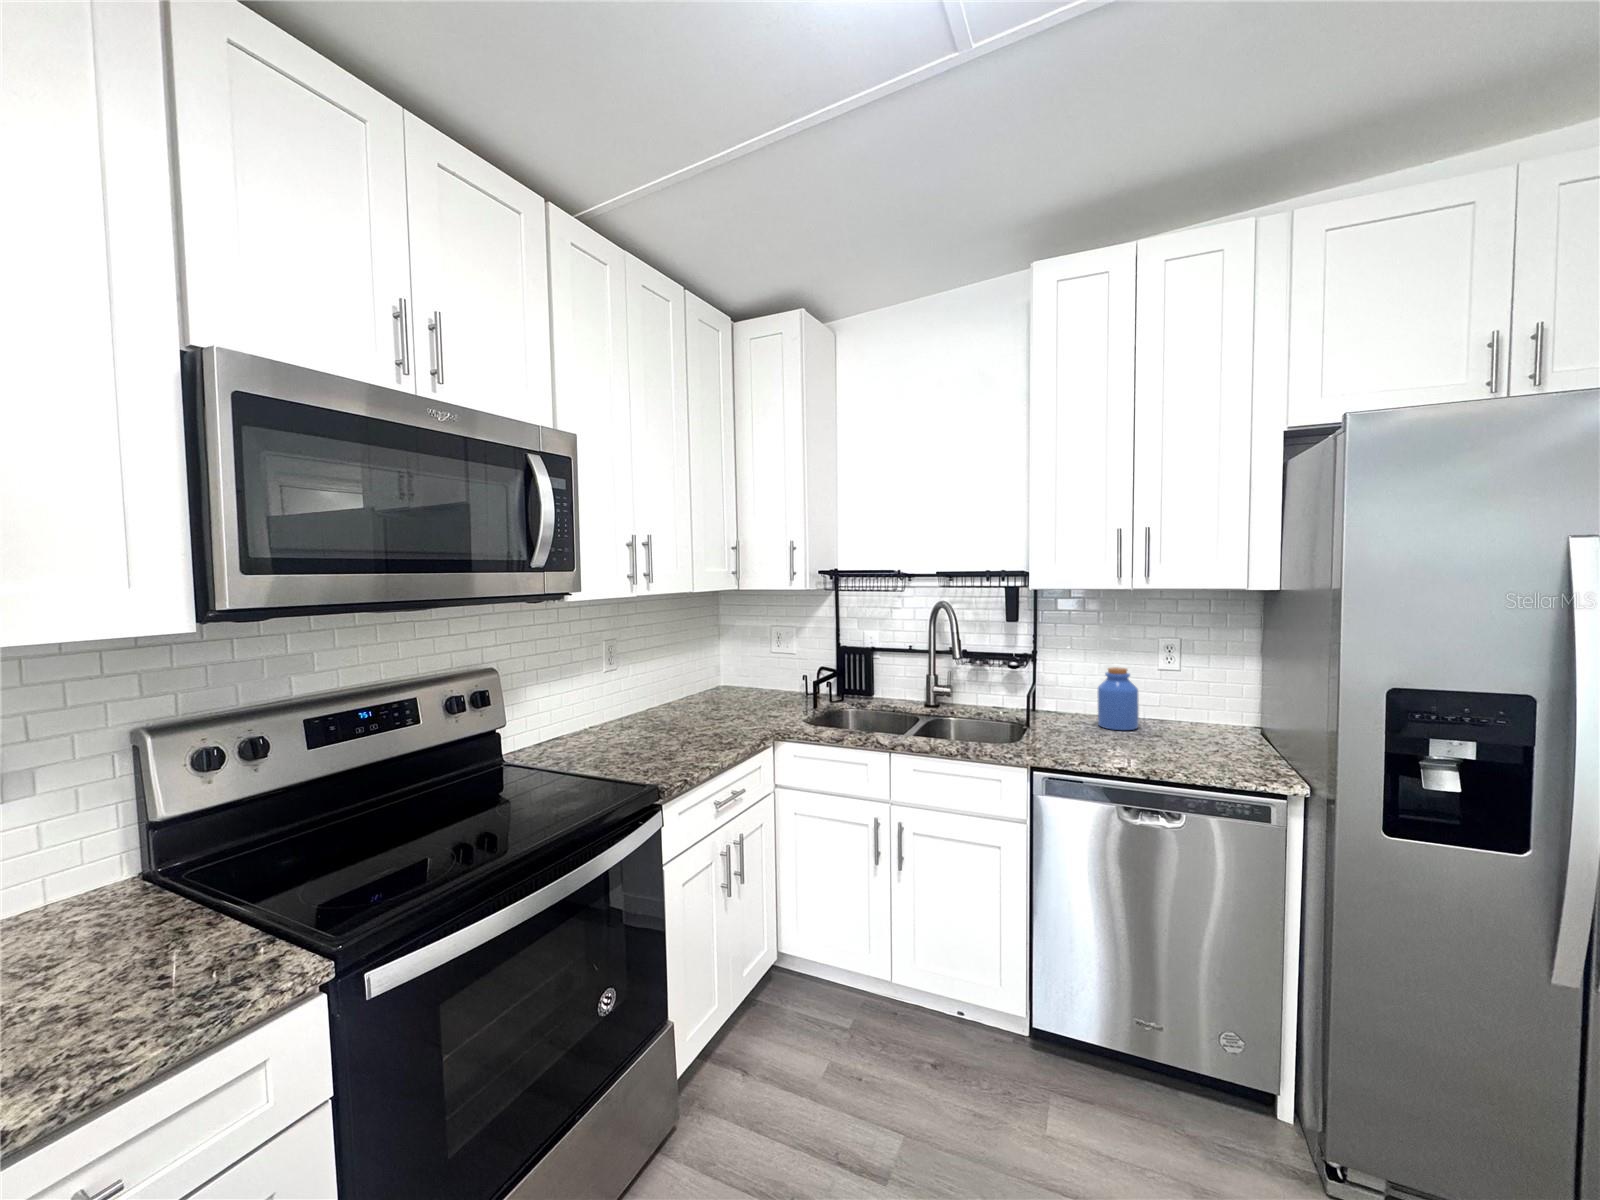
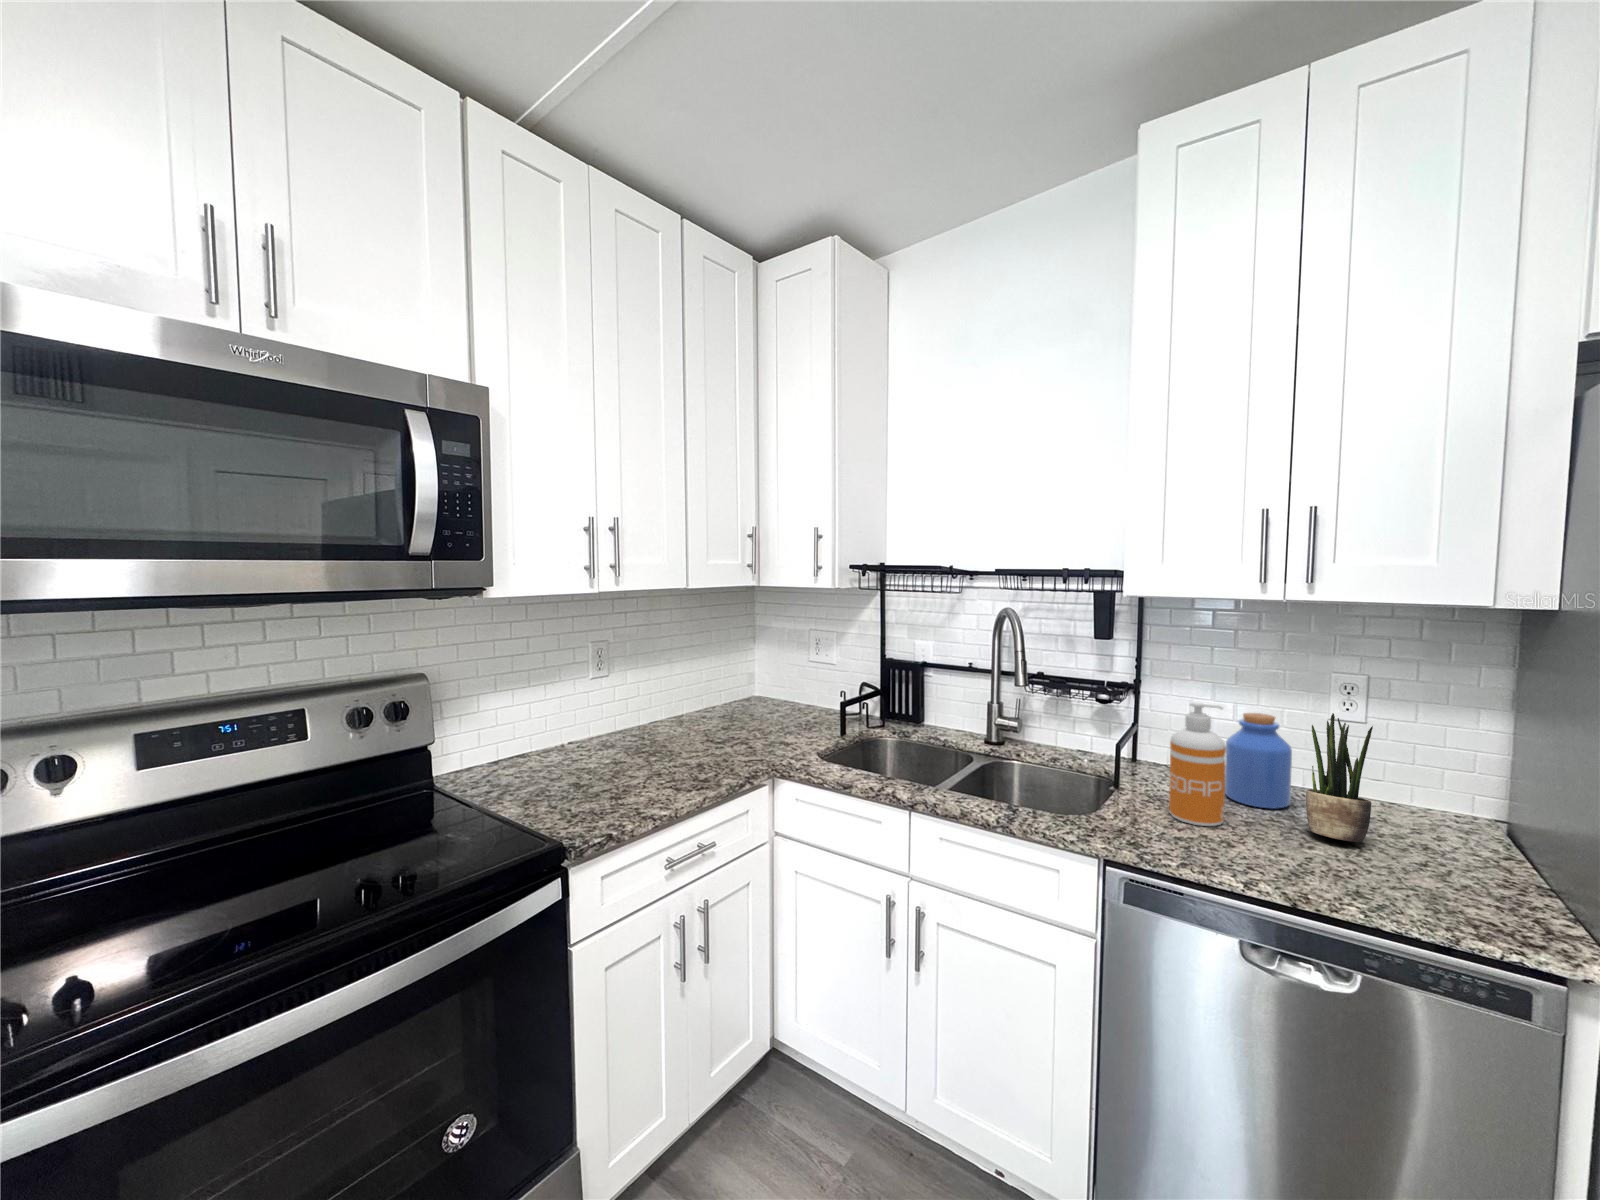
soap dispenser: none [1066,660,1101,742] -> present [1169,702,1226,826]
potted plant: none [1150,661,1186,742] -> present [1306,713,1373,842]

